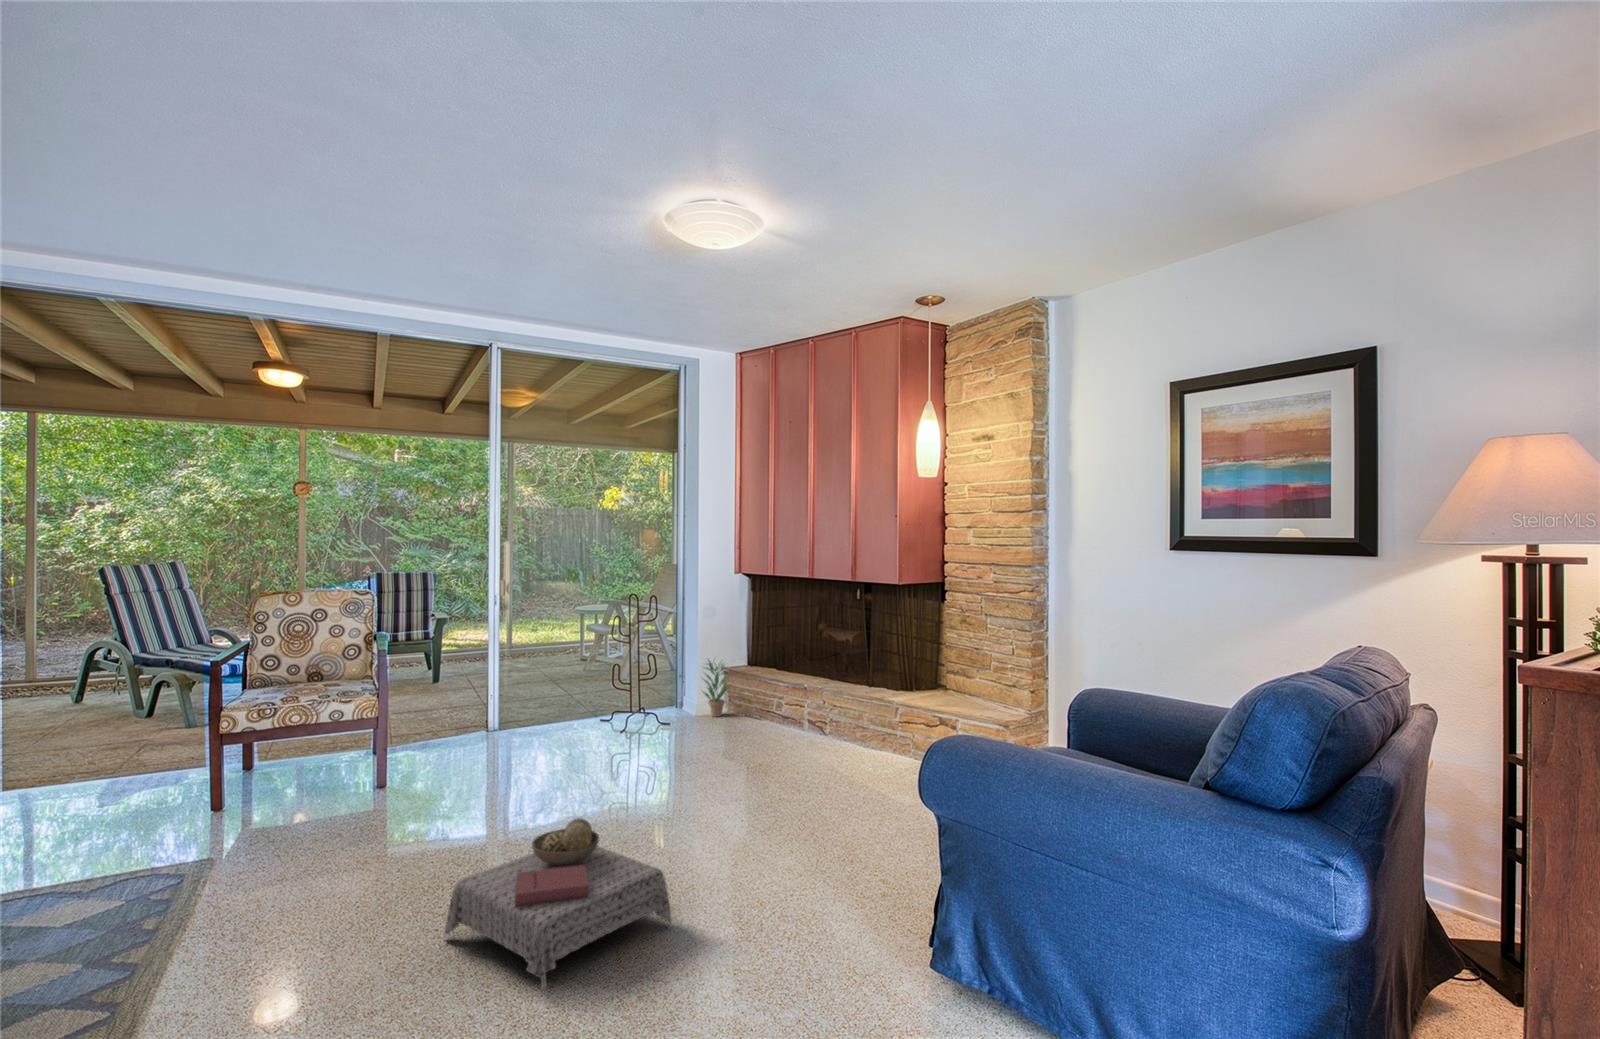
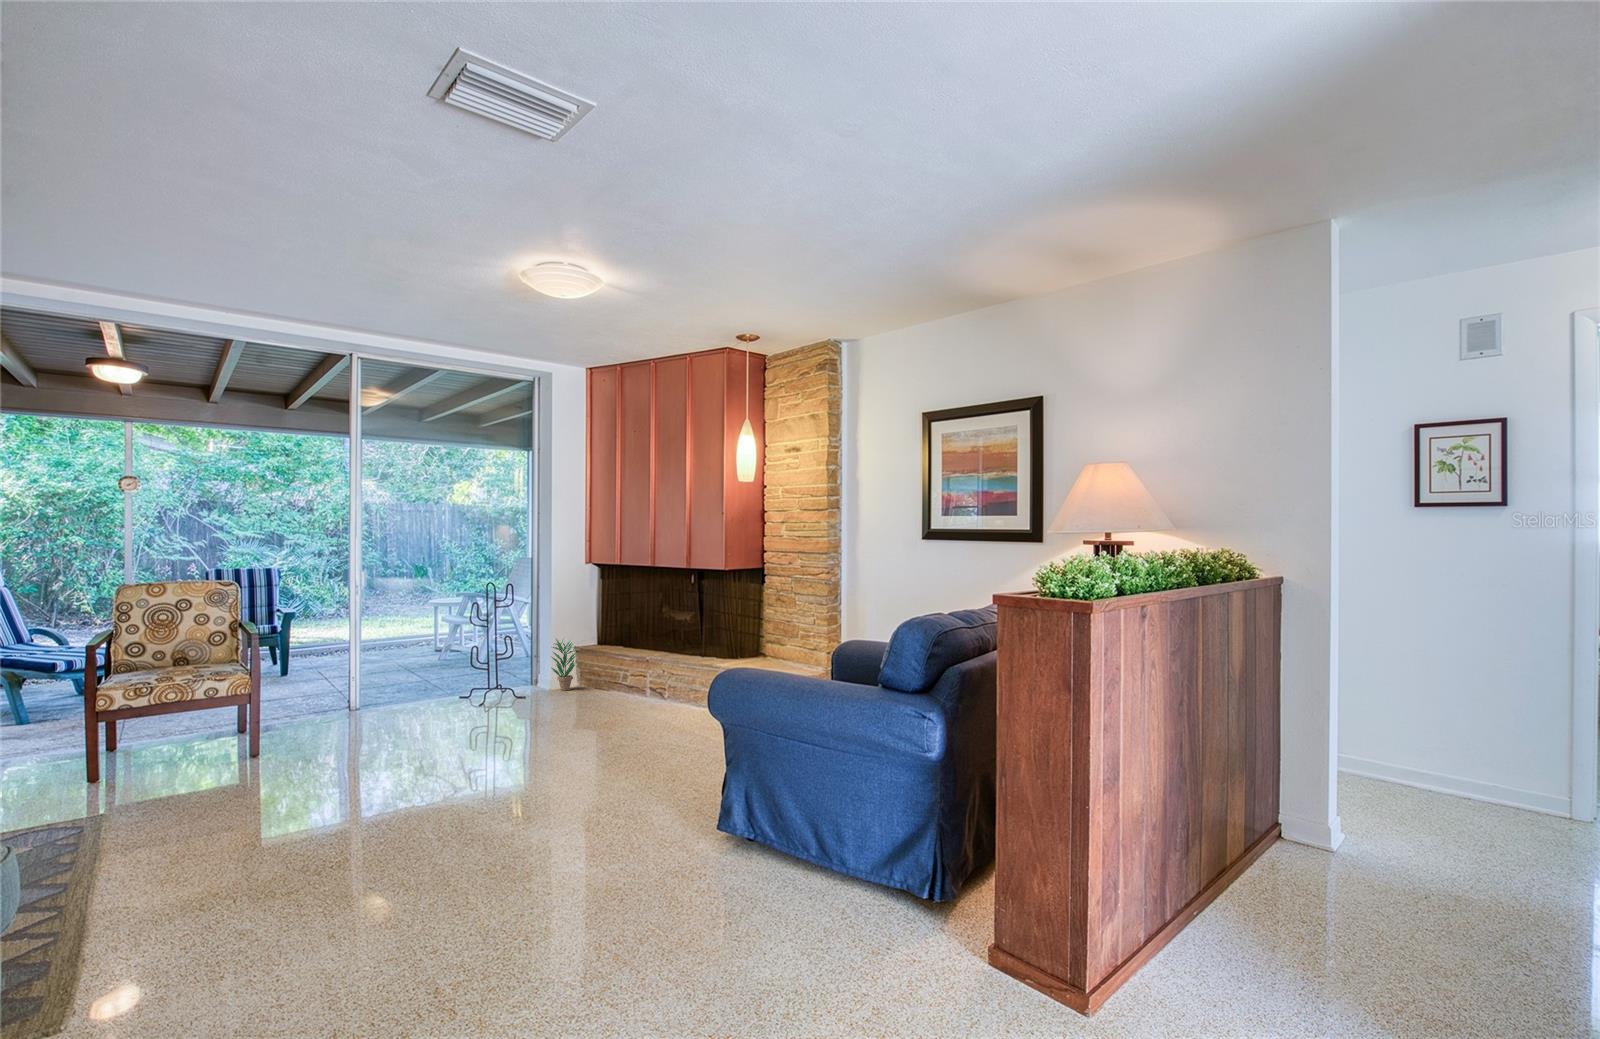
ottoman: present [445,818,671,993] -> none [354,751,542,871]

